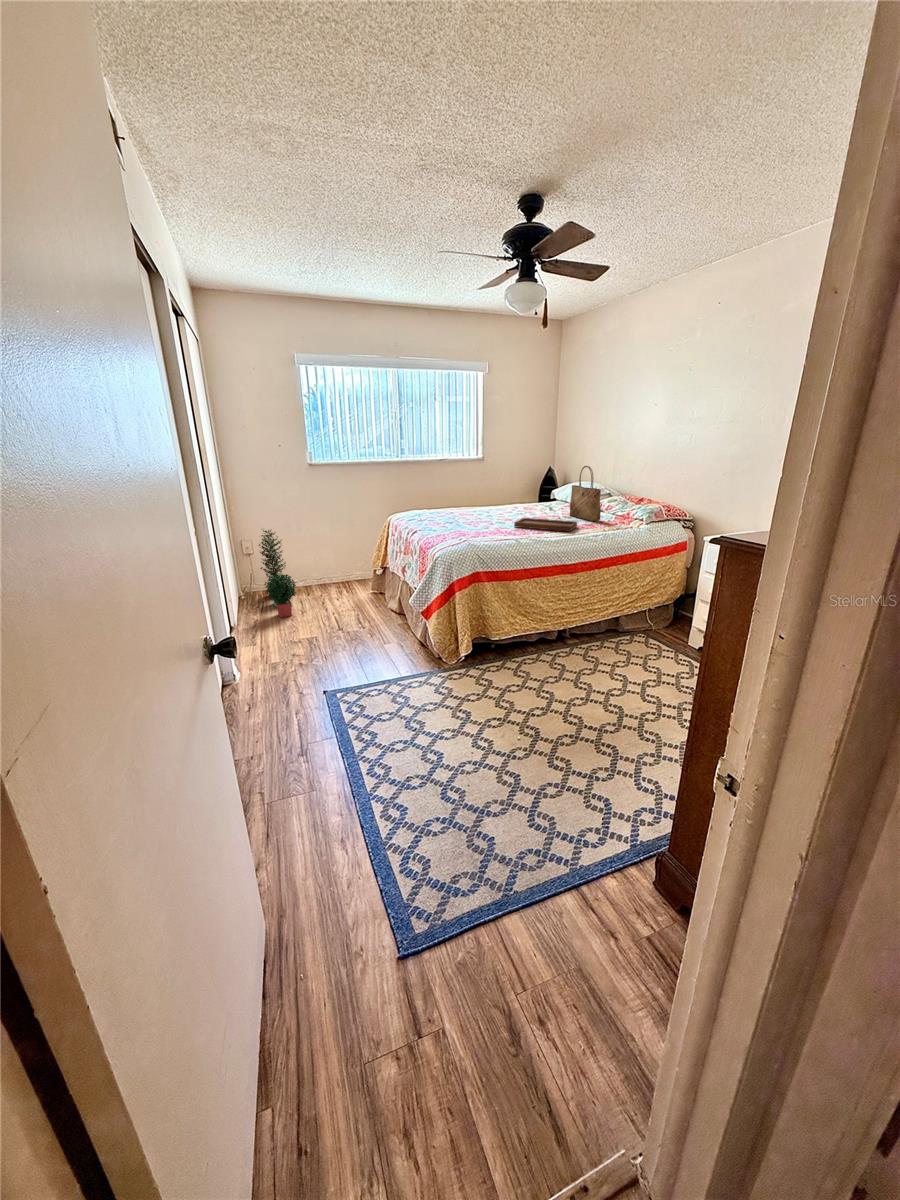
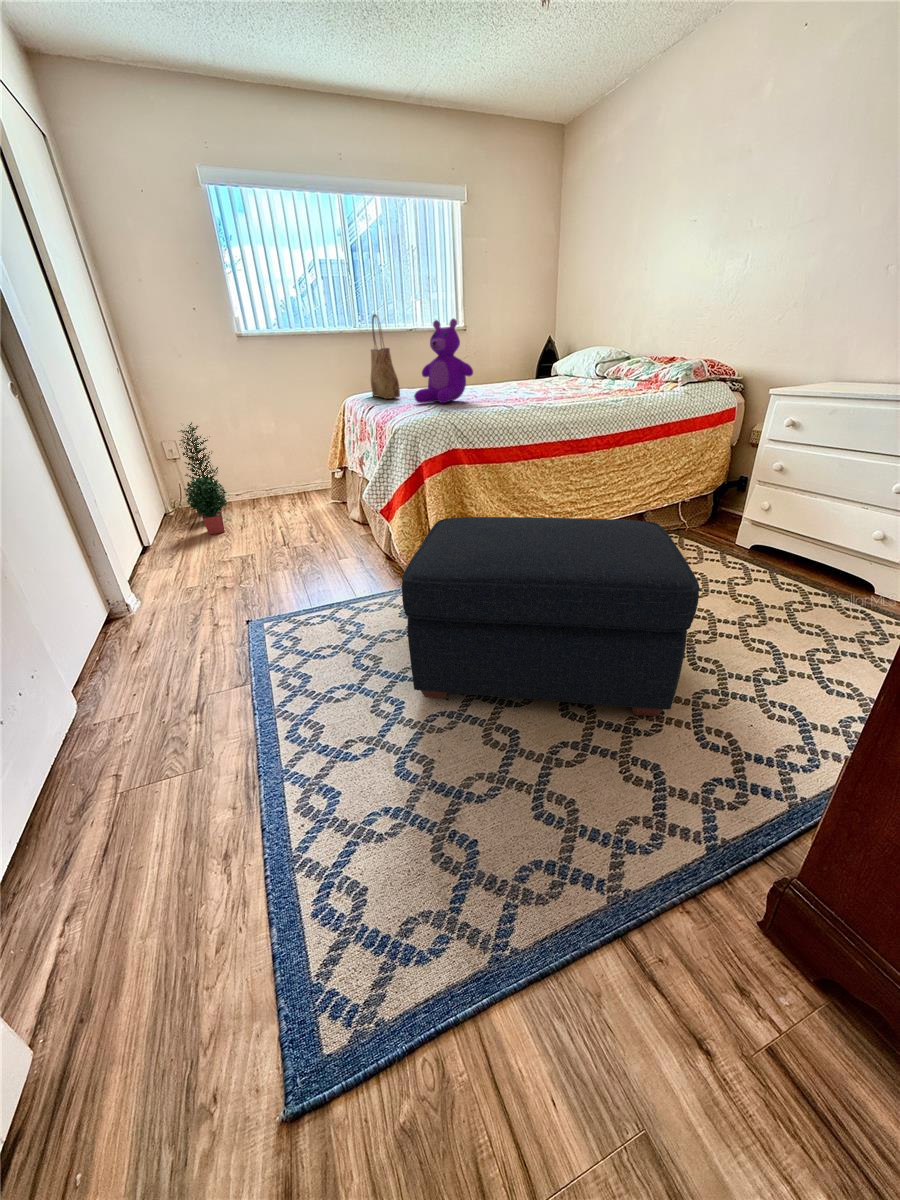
tote bag: present [570,466,601,521] -> present [371,314,400,399]
teddy bear: none [449,480,492,537] -> present [414,319,473,403]
tray: present [514,507,577,532] -> none [506,364,591,395]
ottoman: none [448,627,631,769] -> present [402,517,699,716]

